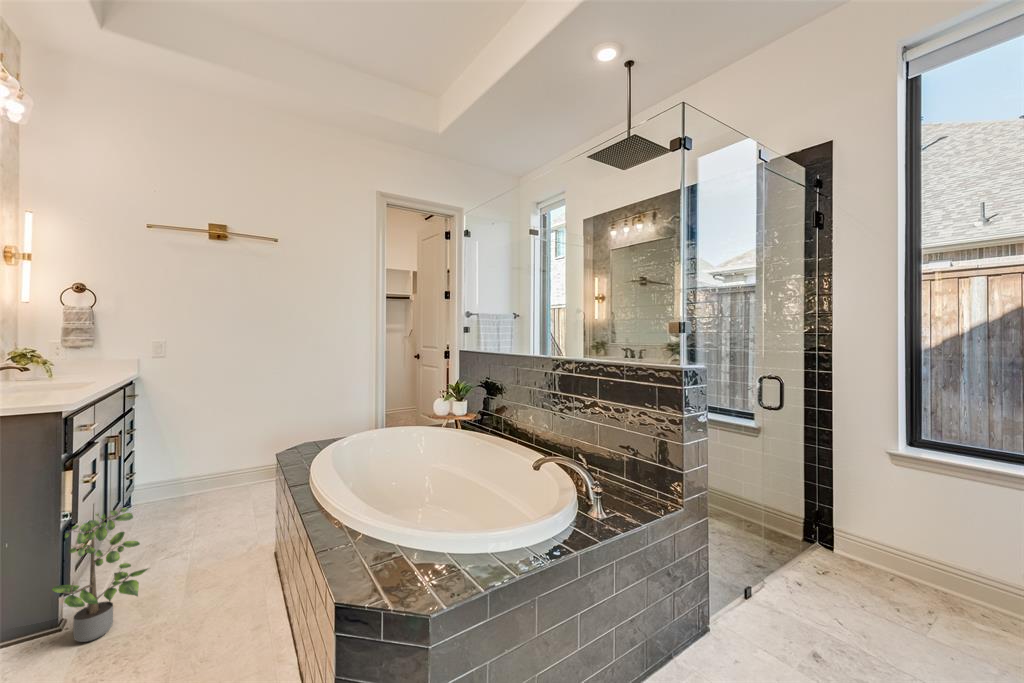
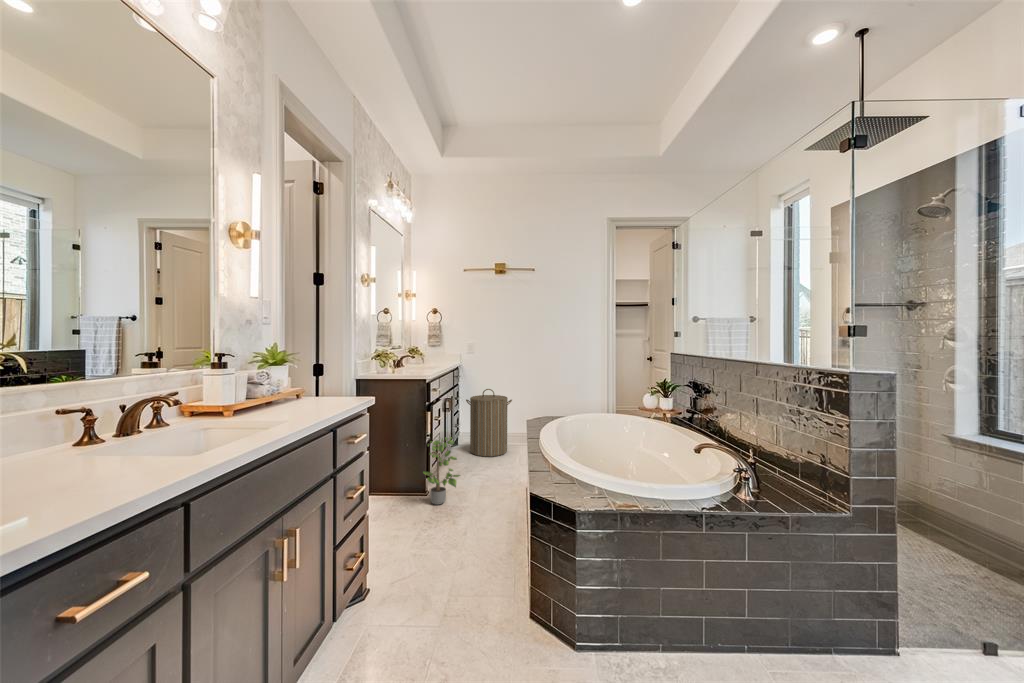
laundry hamper: none [151,411,239,516] -> present [466,389,512,457]

